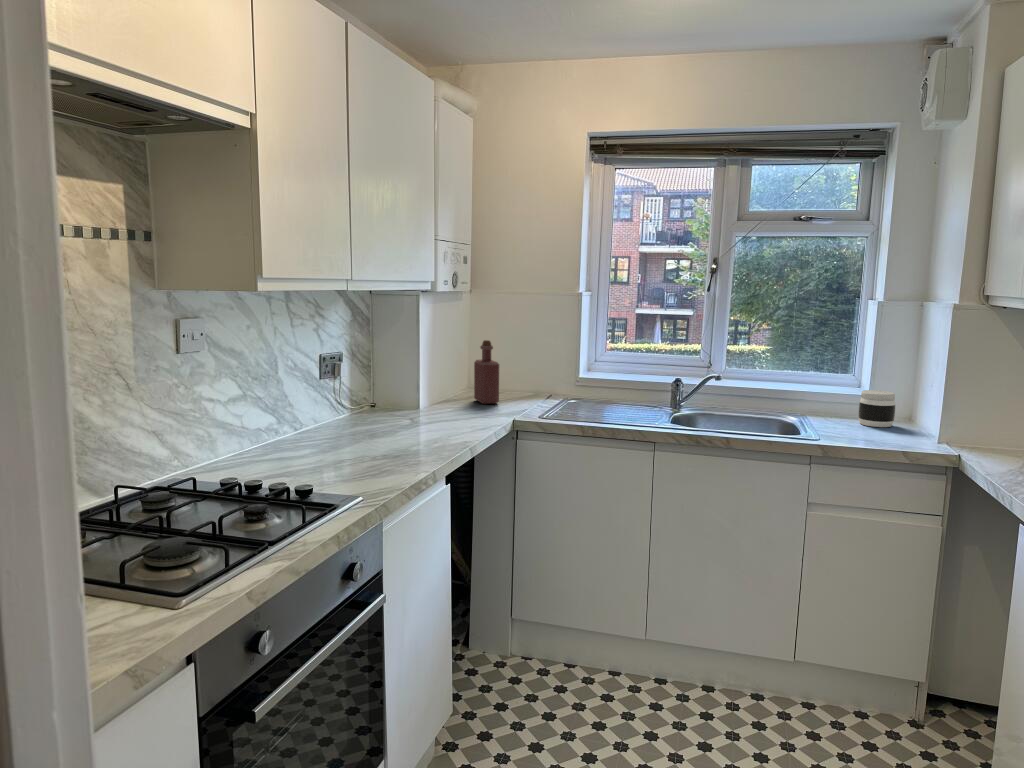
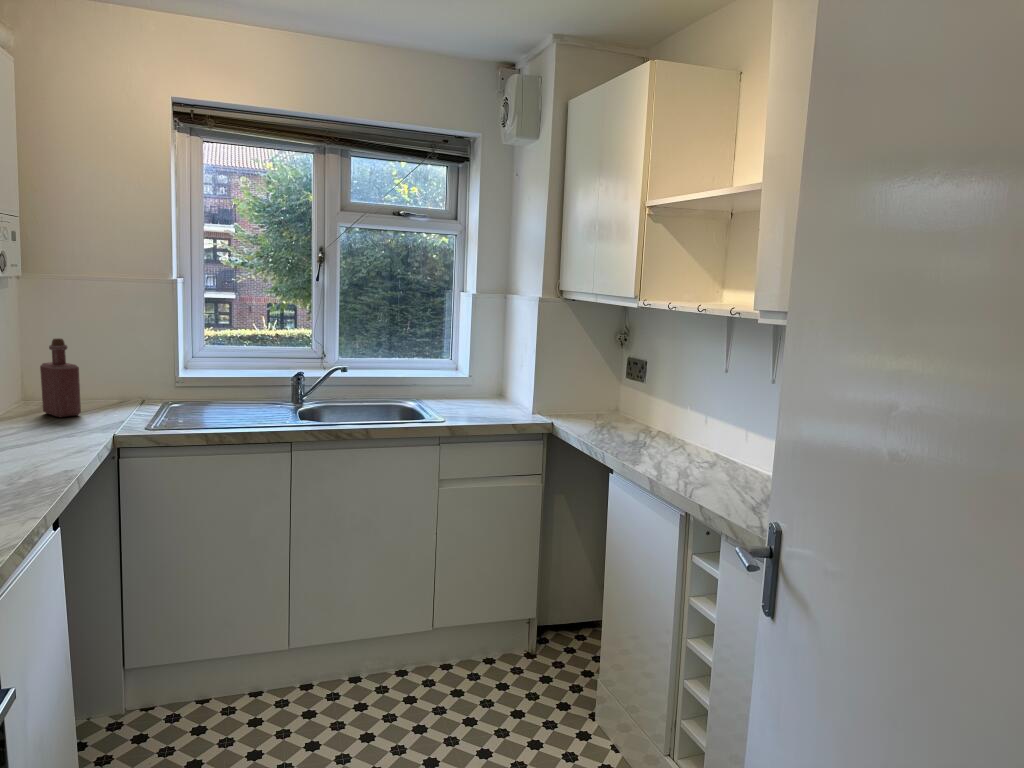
jar: present [858,390,895,427] -> none [464,373,493,406]

